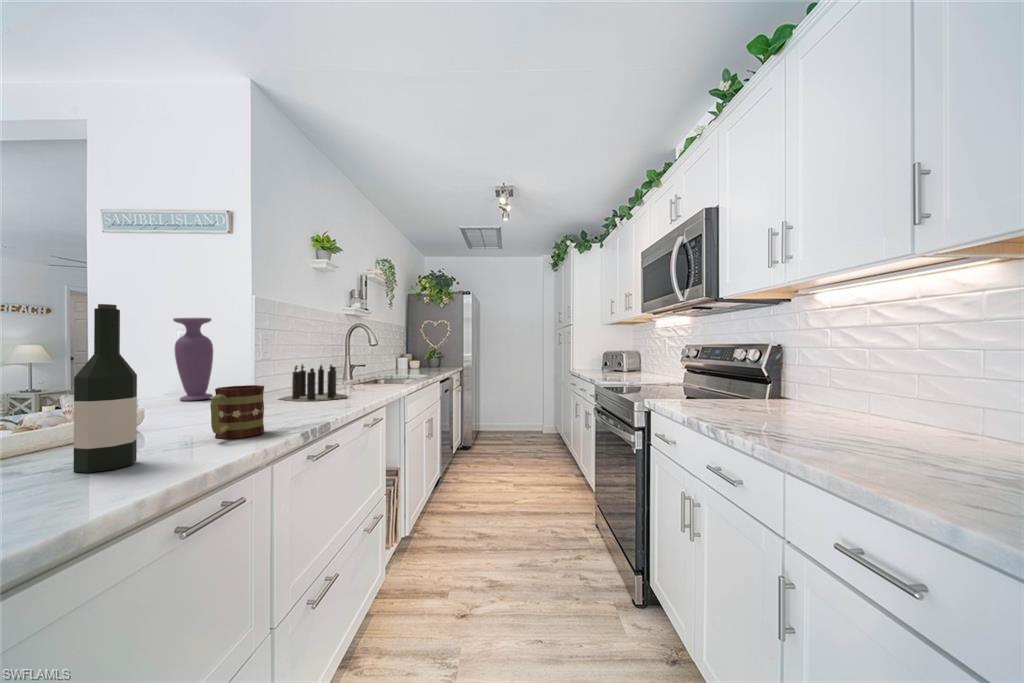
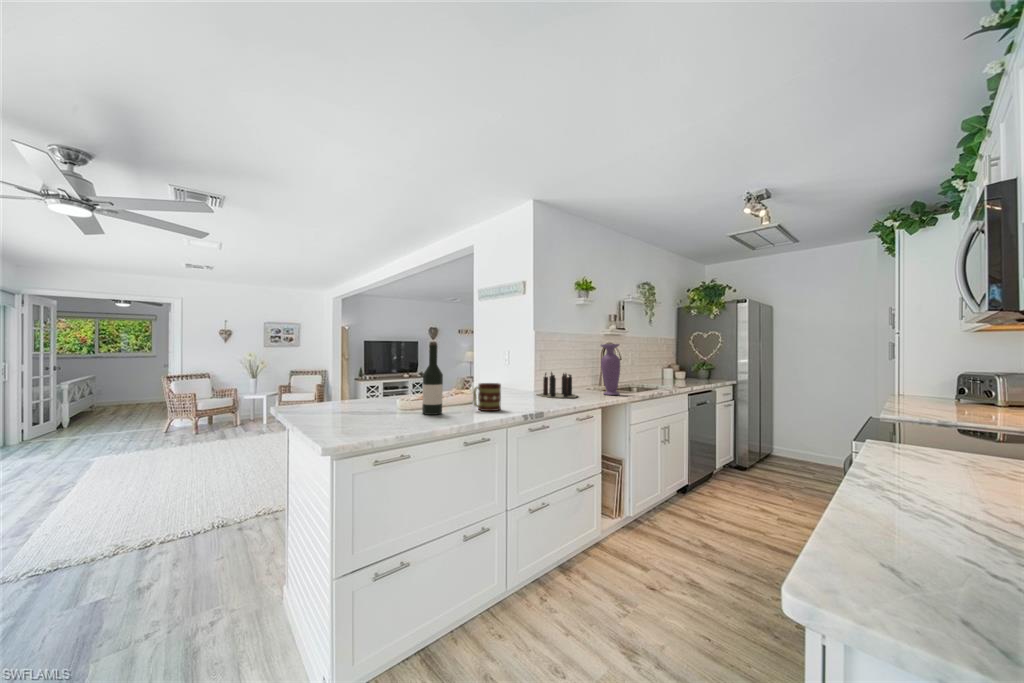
vase: present [173,318,213,401] -> present [601,344,620,395]

